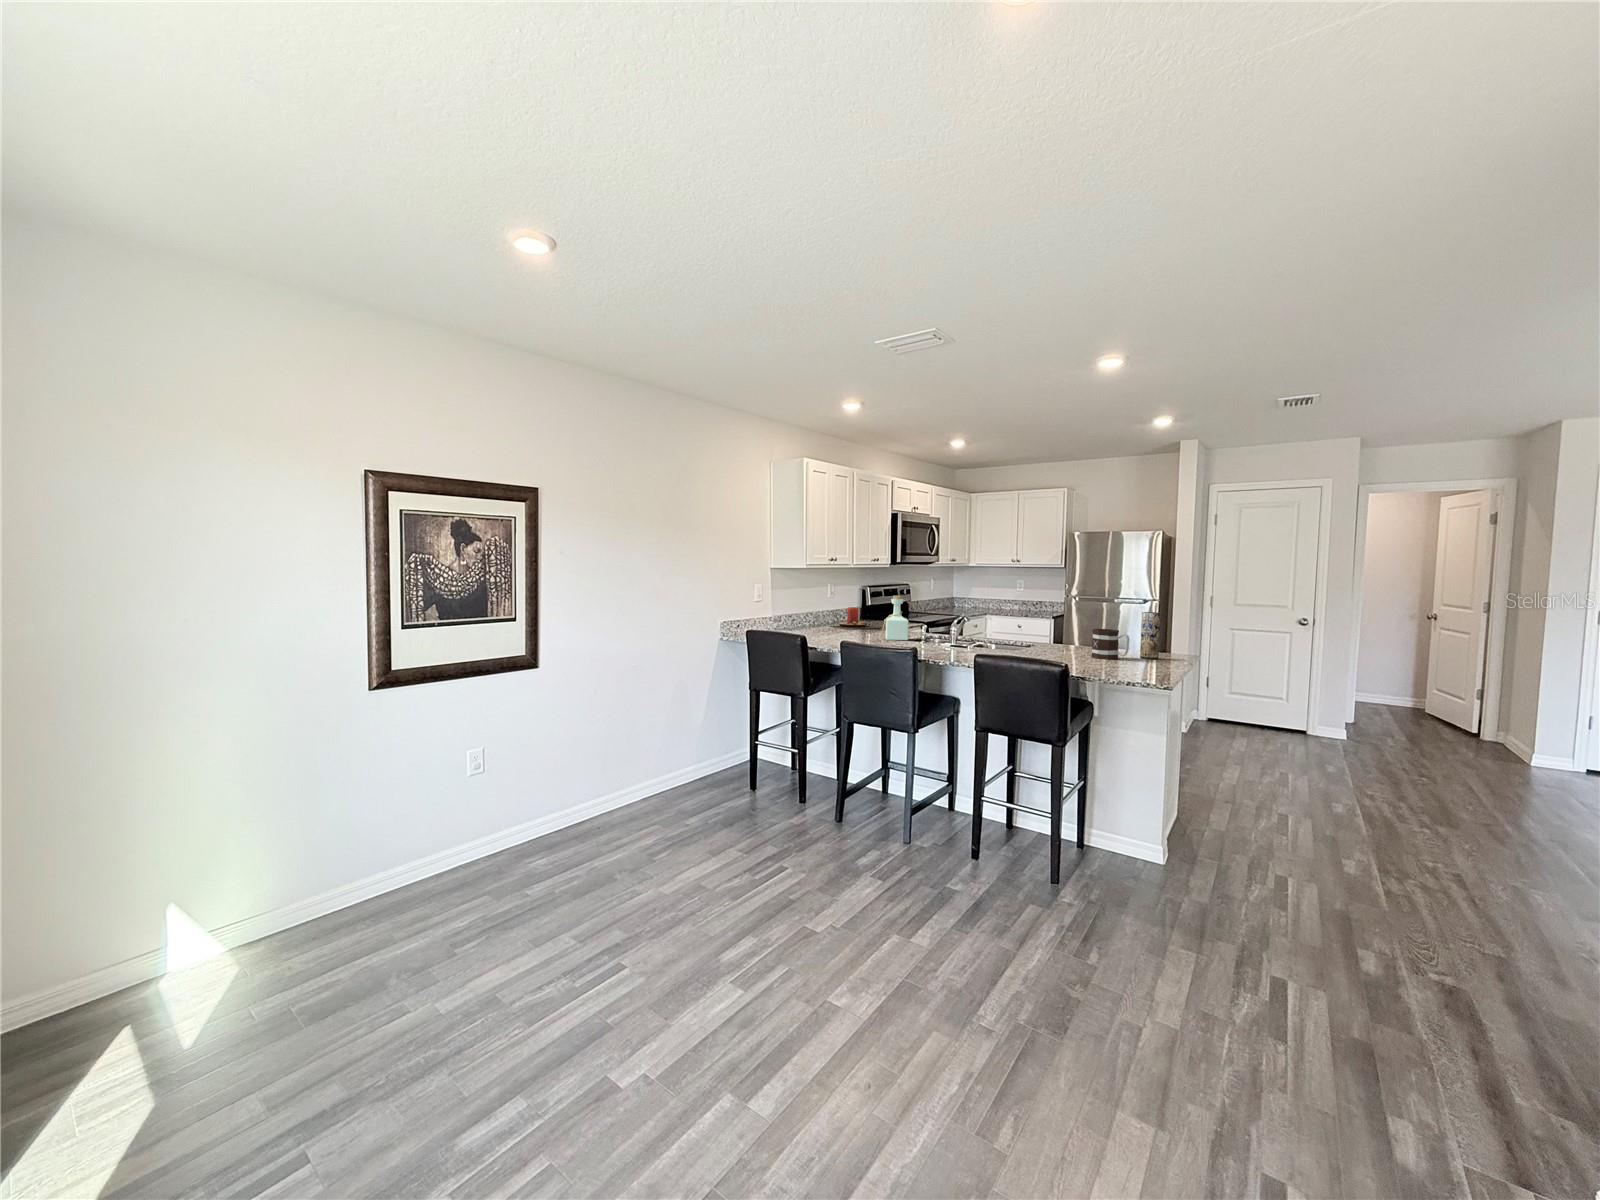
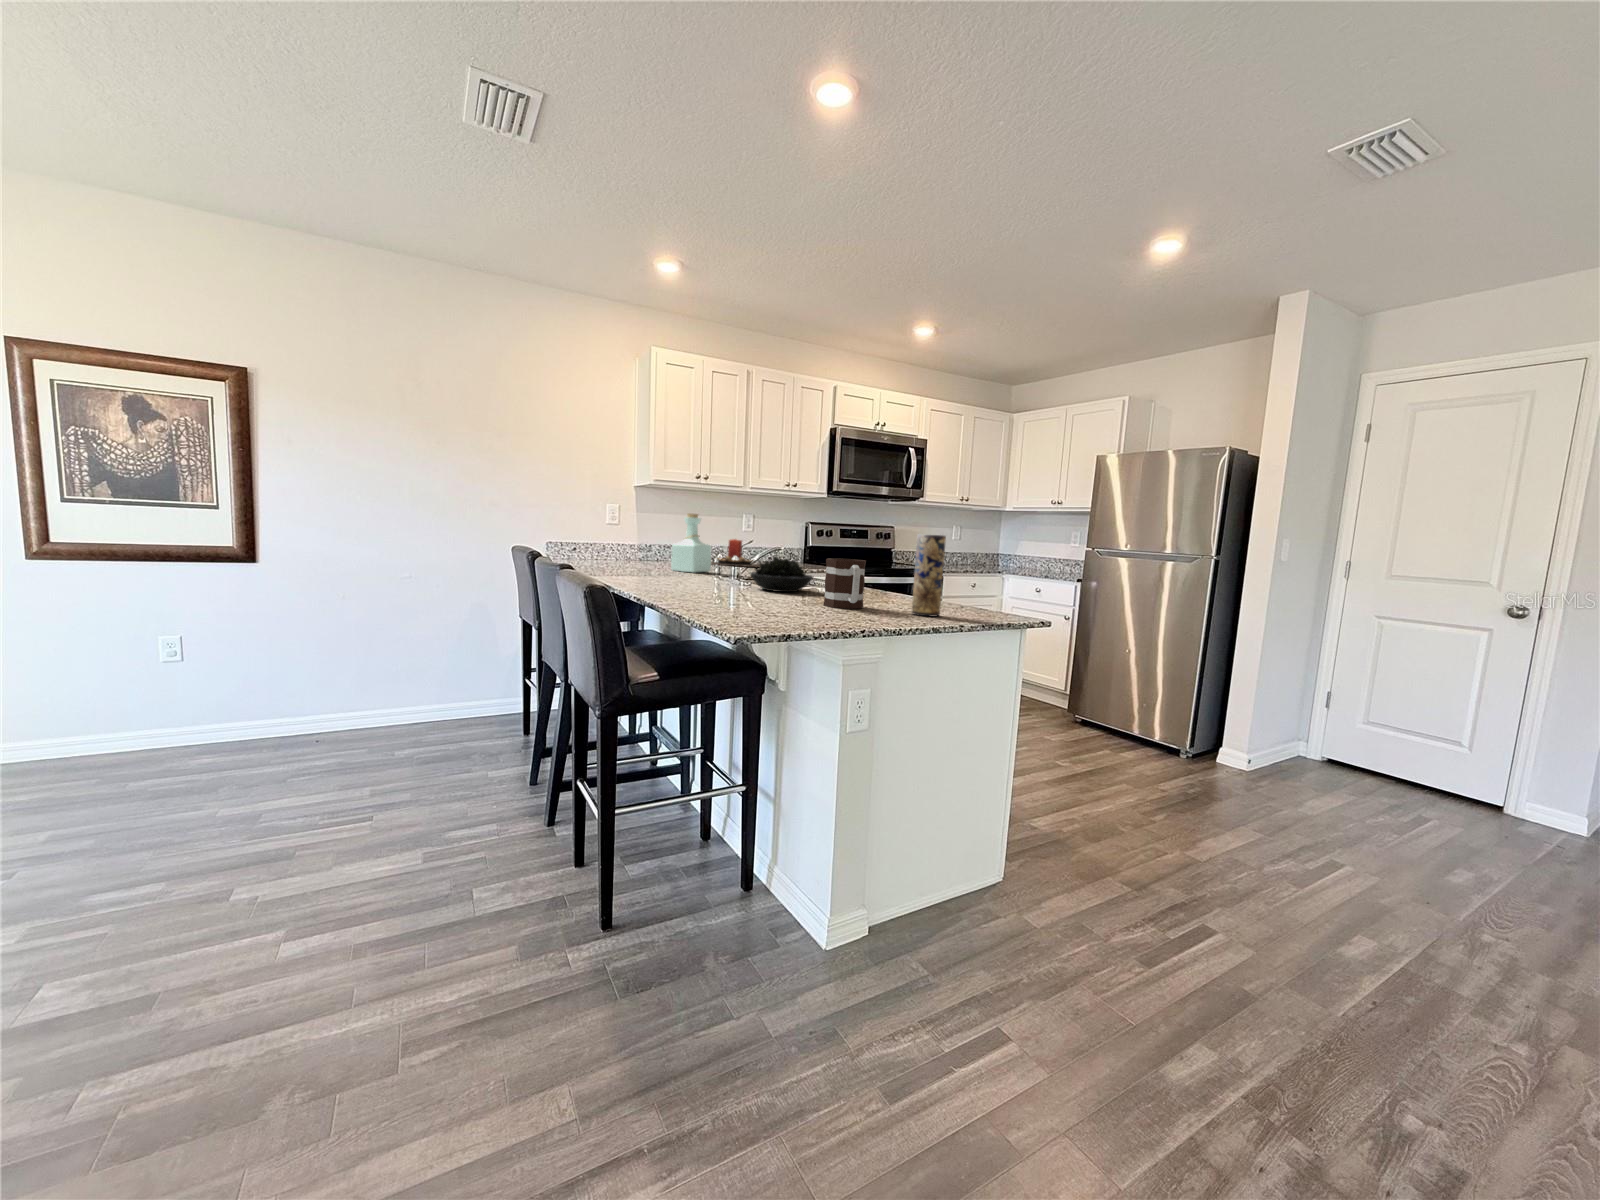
succulent plant: none [1000,627,1045,651] -> present [750,556,813,592]

